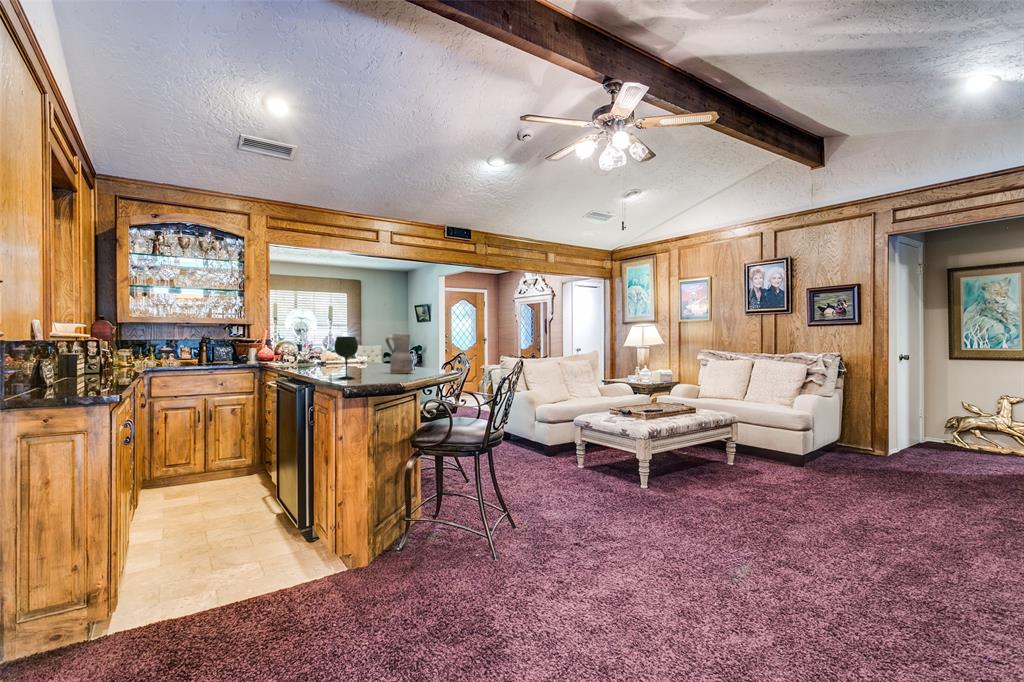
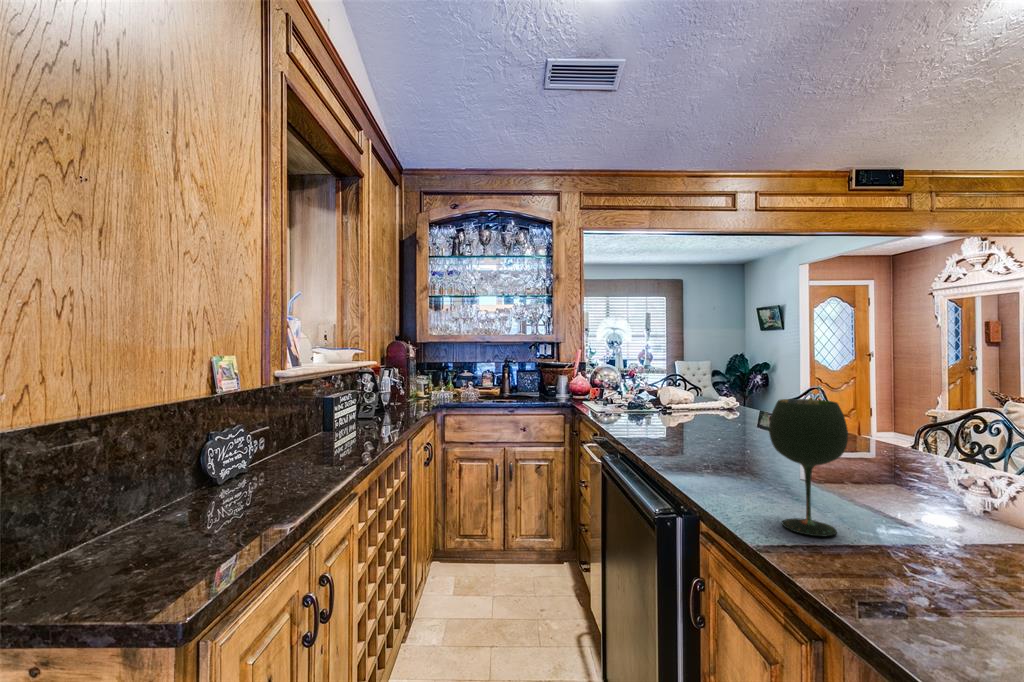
ceramic pitcher: present [385,333,413,373] -> none [854,375,945,487]

